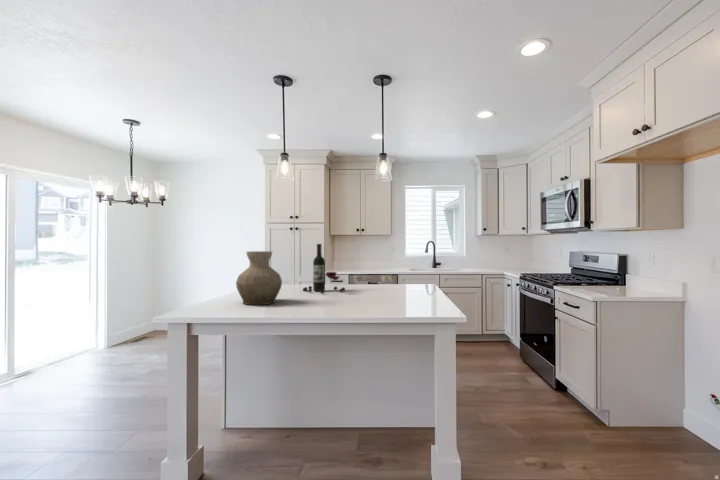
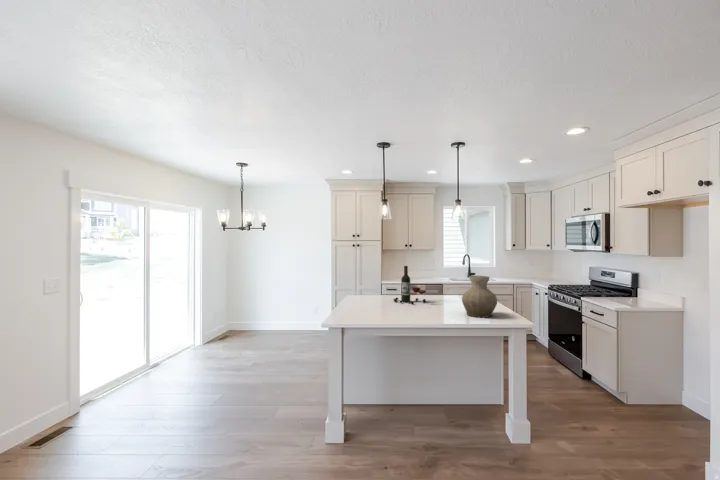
vase: present [236,251,282,305] -> present [462,276,497,318]

